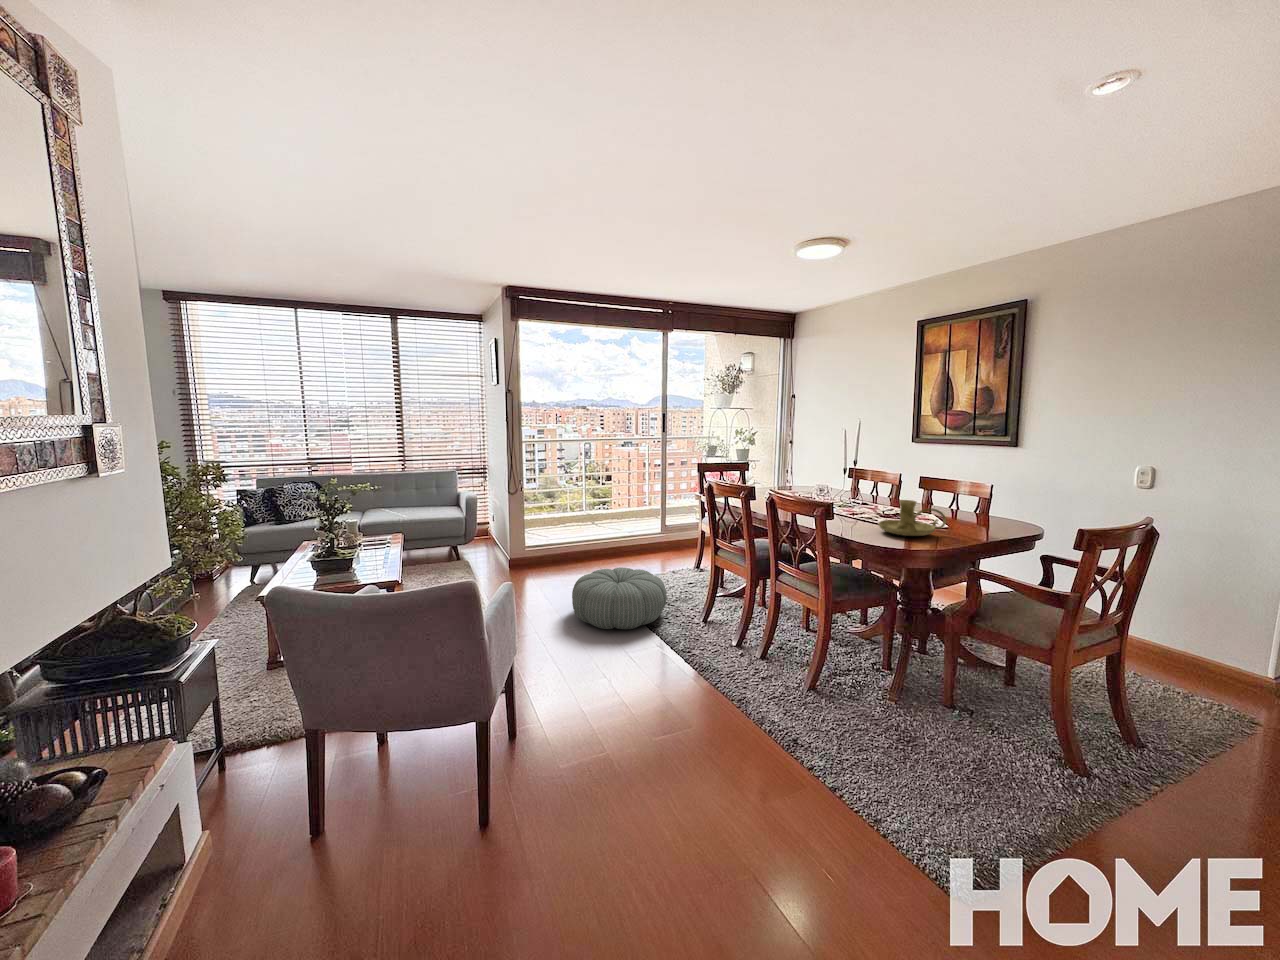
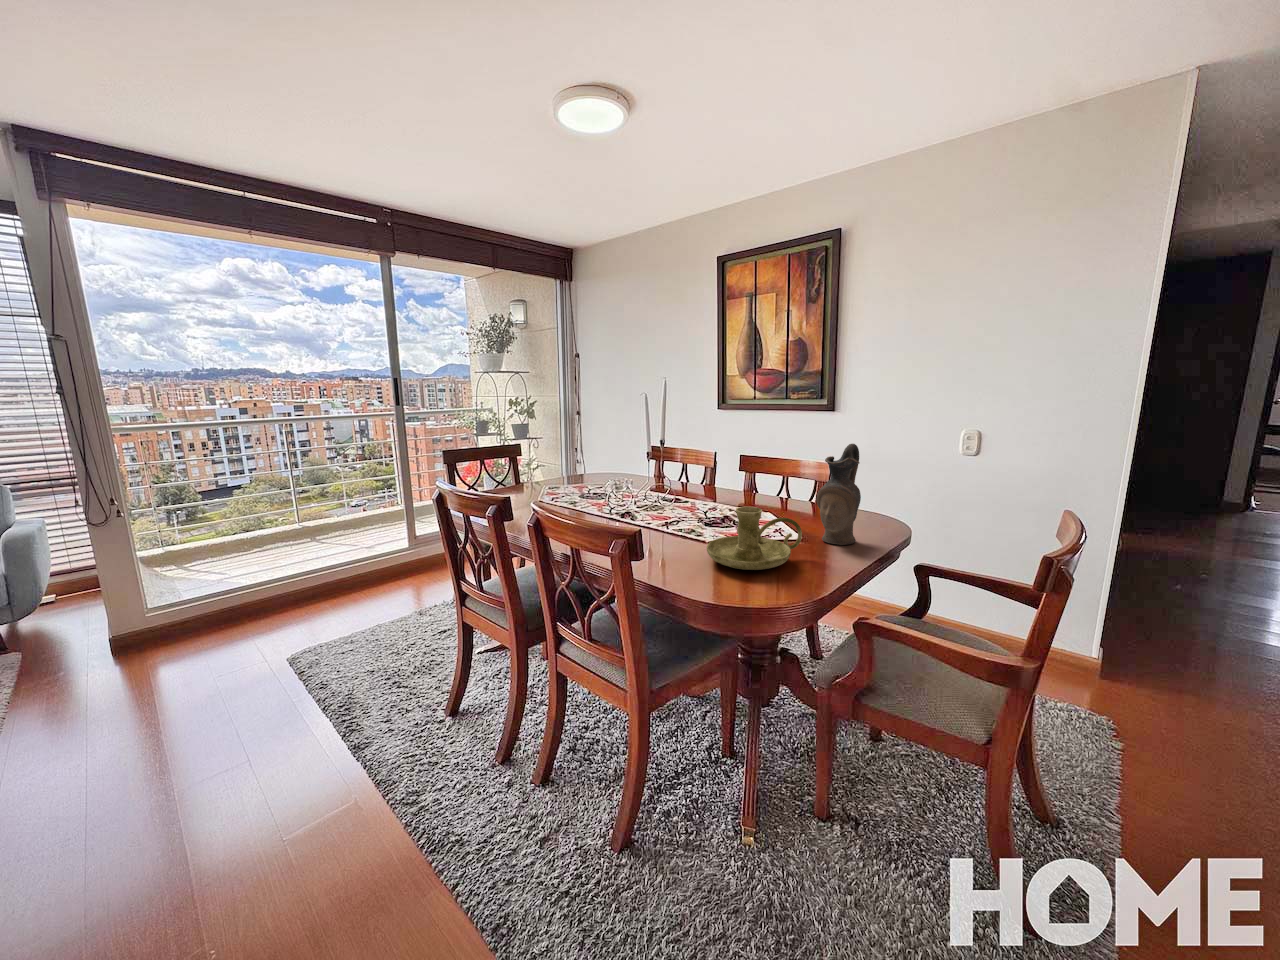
ceramic pitcher: none [963,466,999,533] -> present [816,444,861,545]
pouf: present [572,567,667,629] -> none [180,640,387,783]

